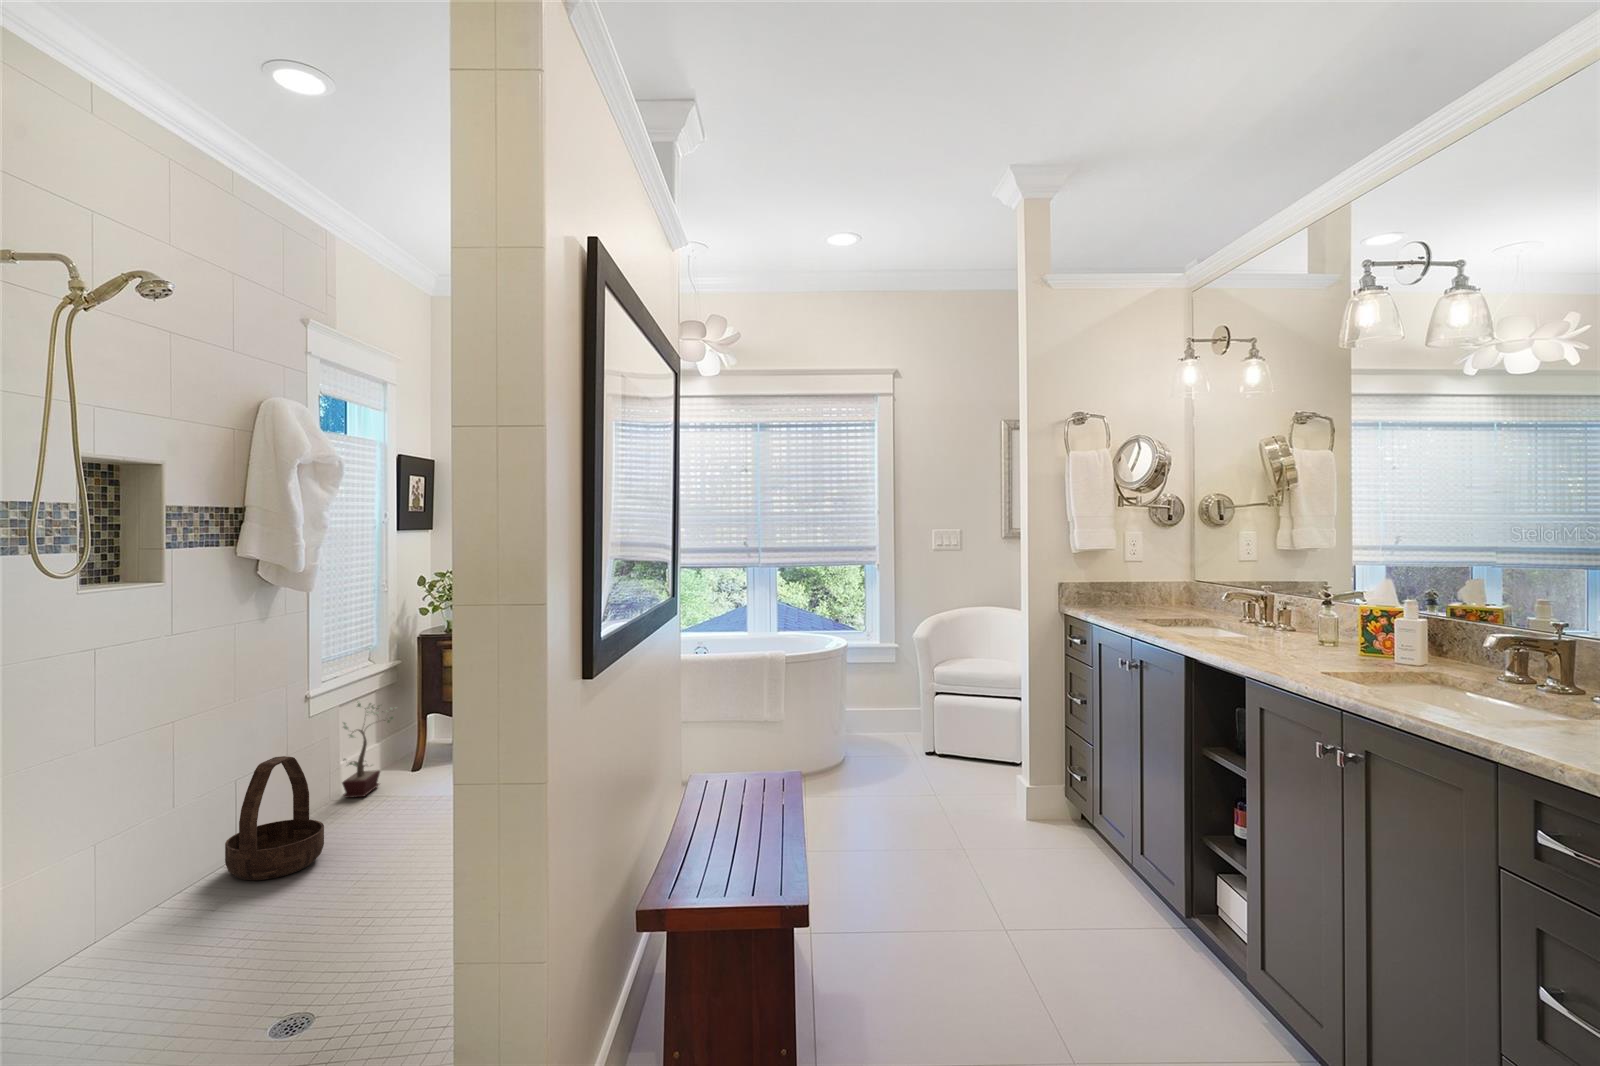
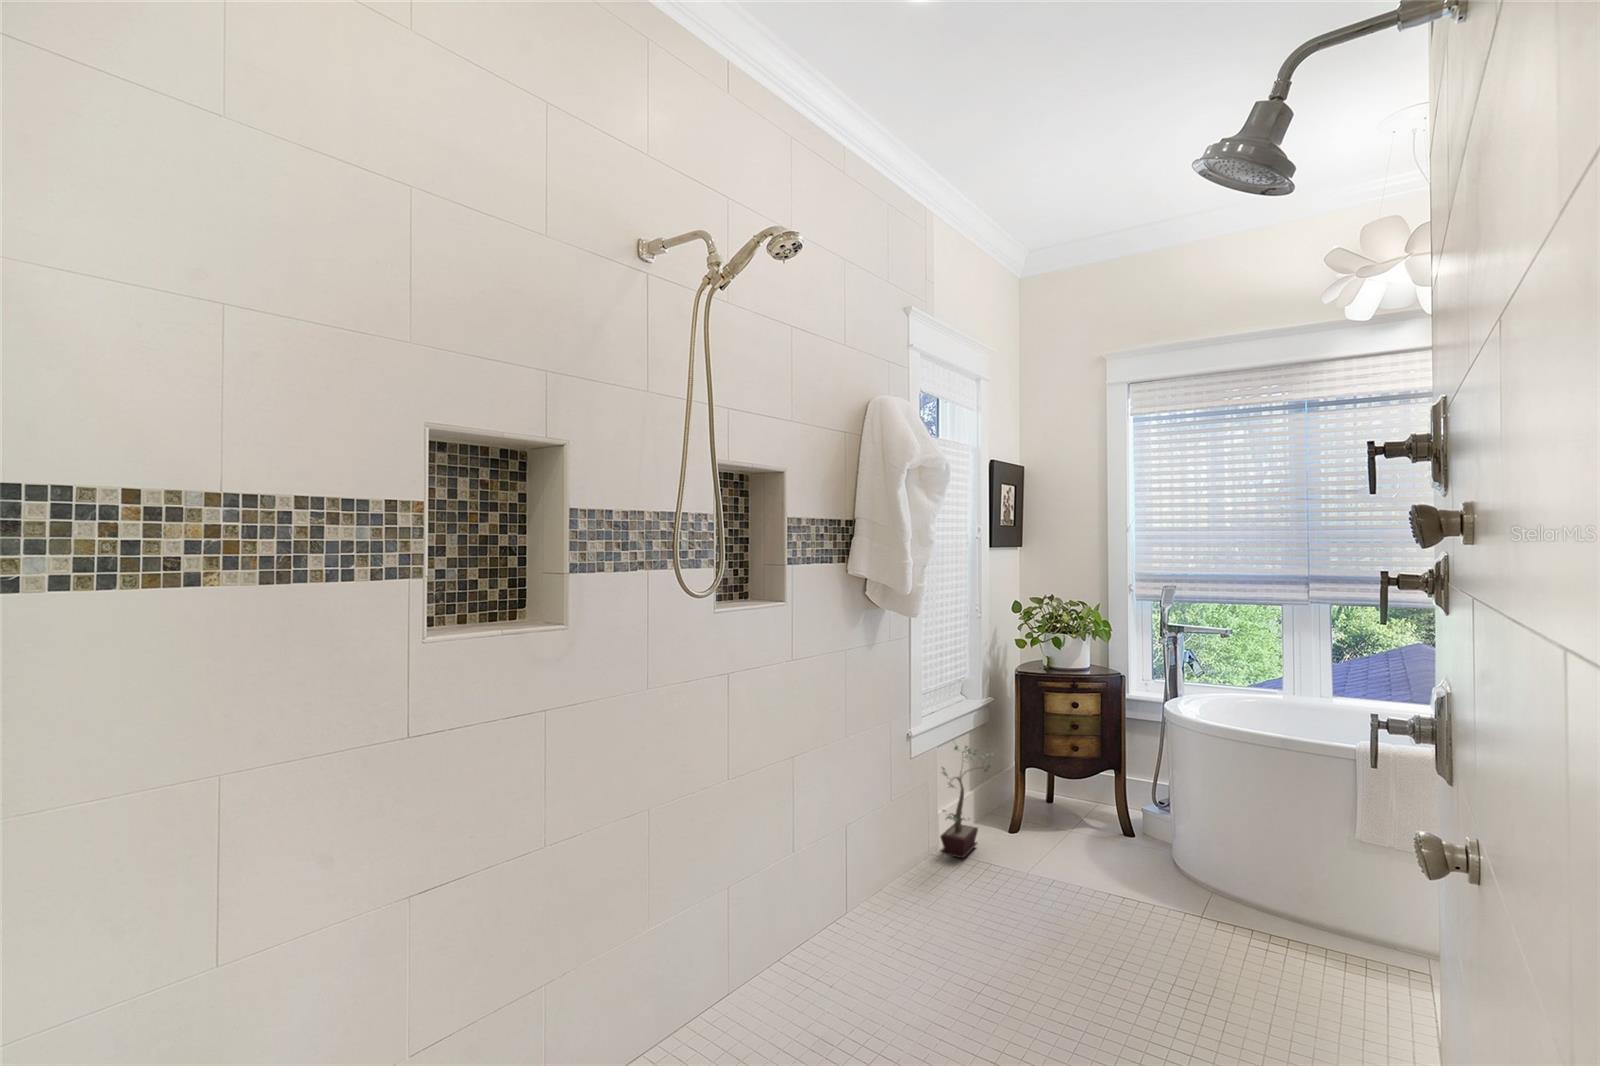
basket: present [225,756,324,880] -> none [837,810,934,961]

